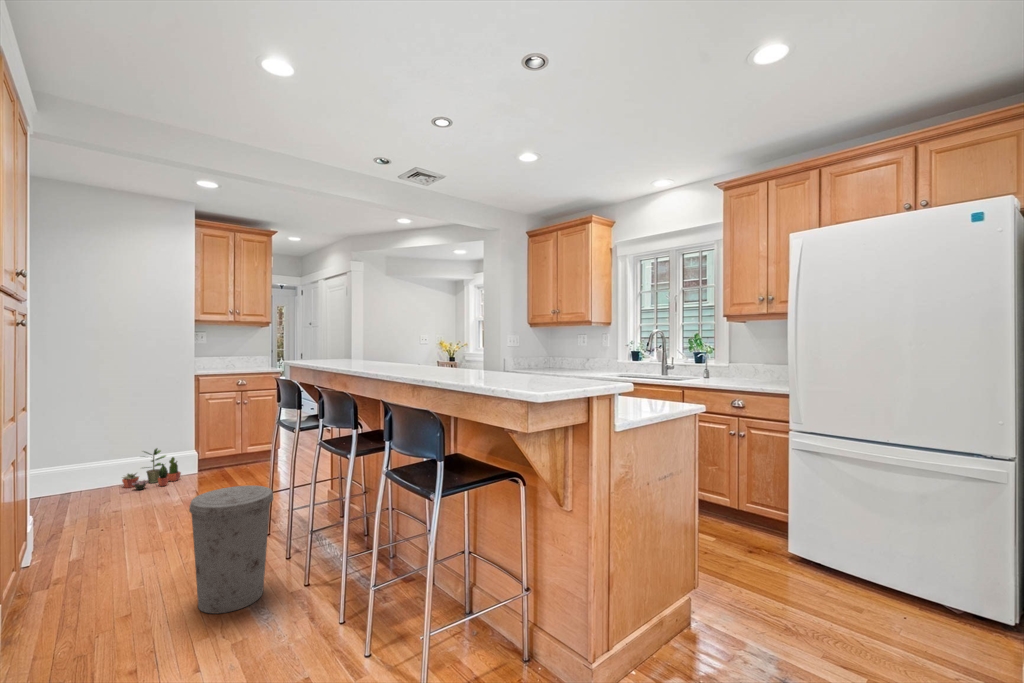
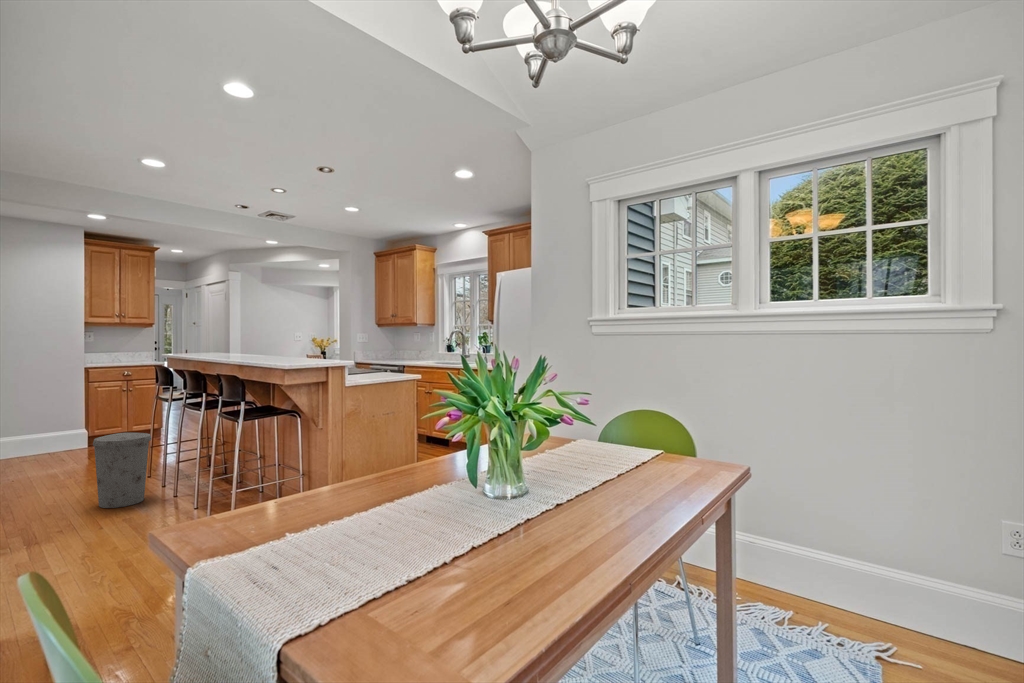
potted plant: present [122,448,181,490] -> none [21,426,73,458]

